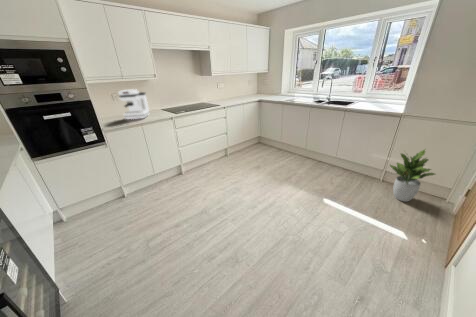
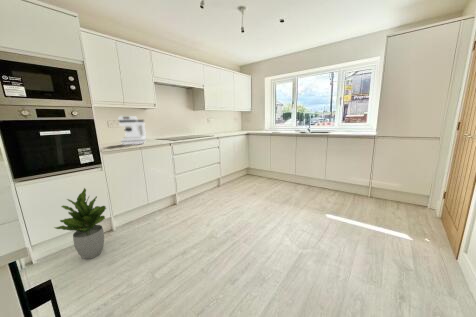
potted plant: present [390,150,435,202] -> present [55,188,106,259]

